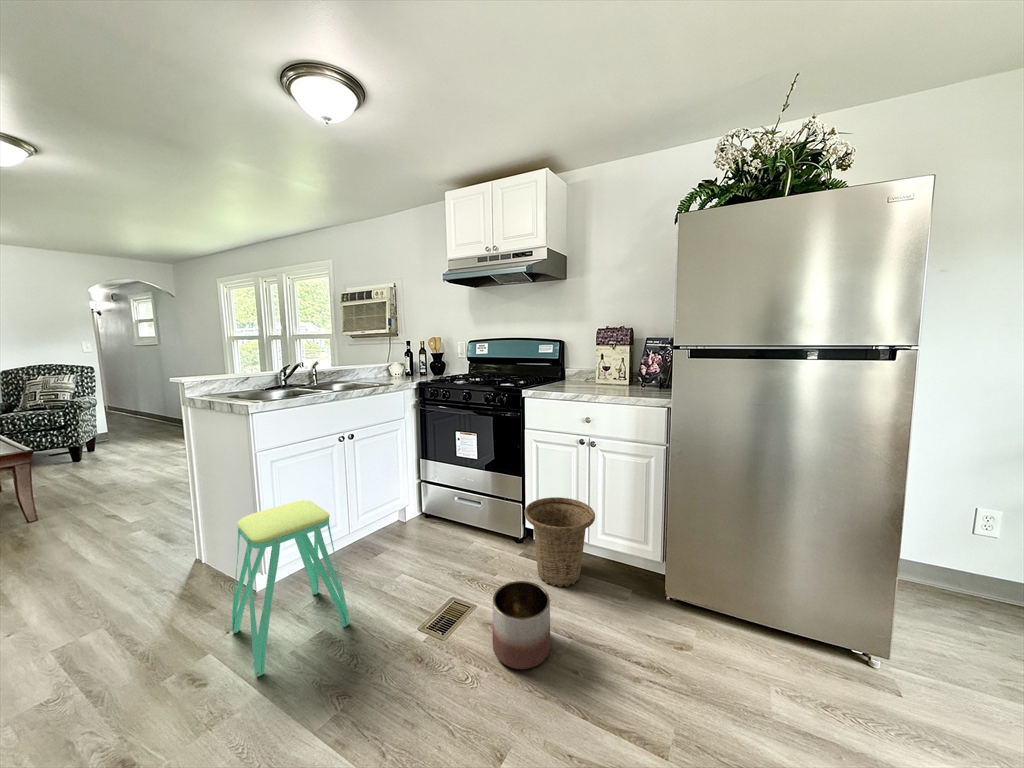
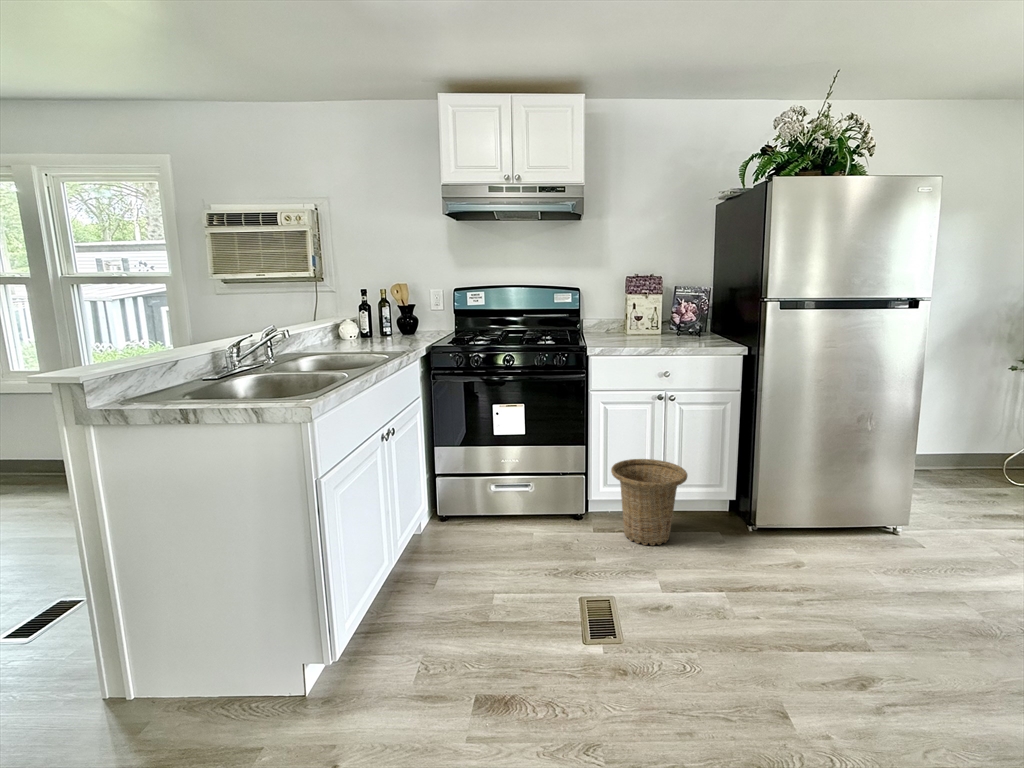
stool: present [232,500,349,676] -> none [368,499,501,700]
planter: present [493,581,550,669] -> none [654,535,715,611]

